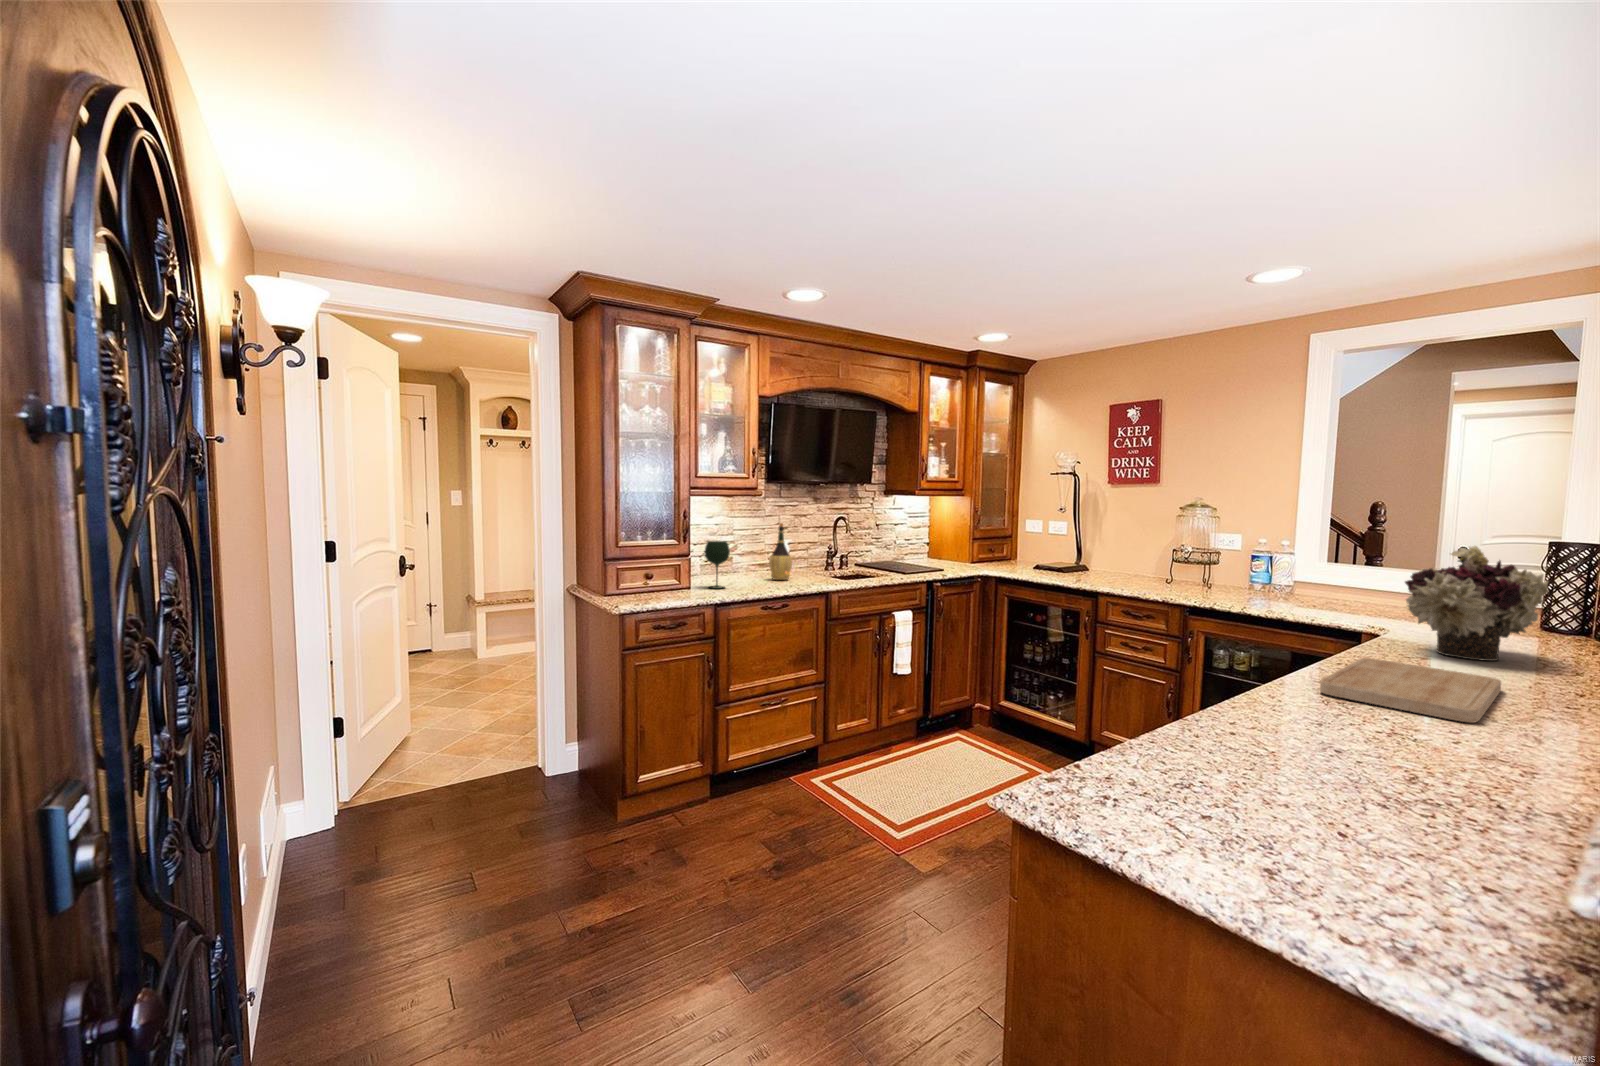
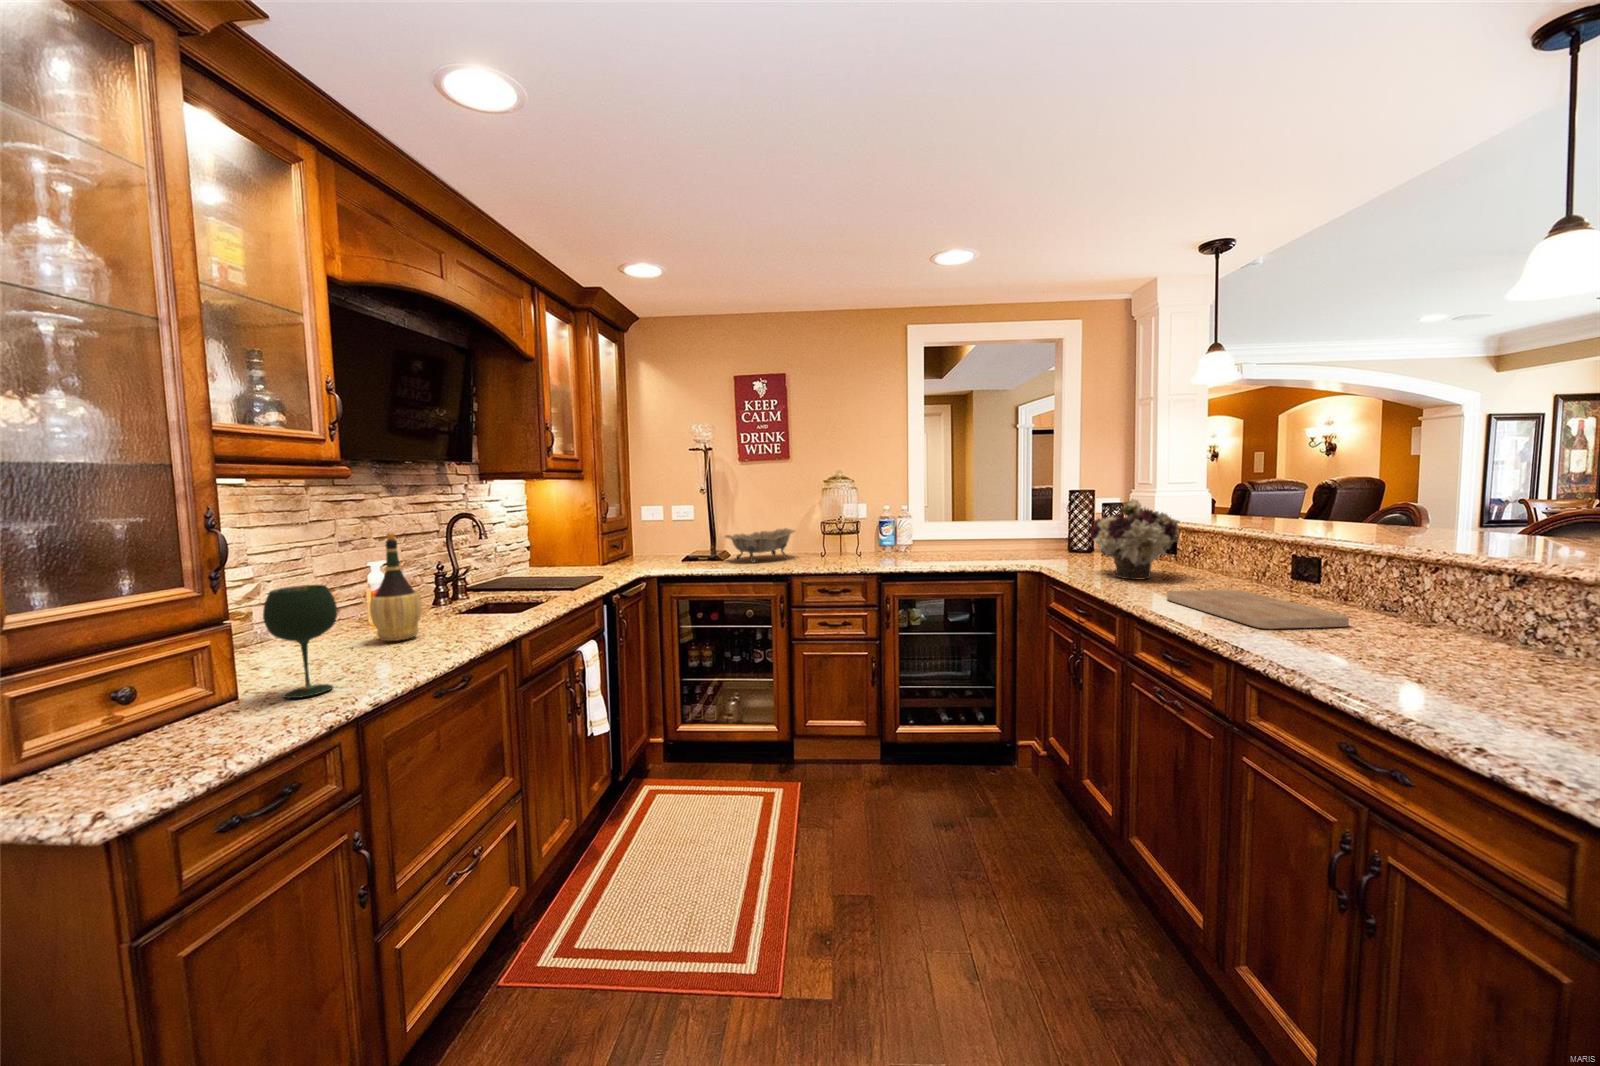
decorative bowl: none [1065,553,1143,583] -> present [725,528,795,563]

